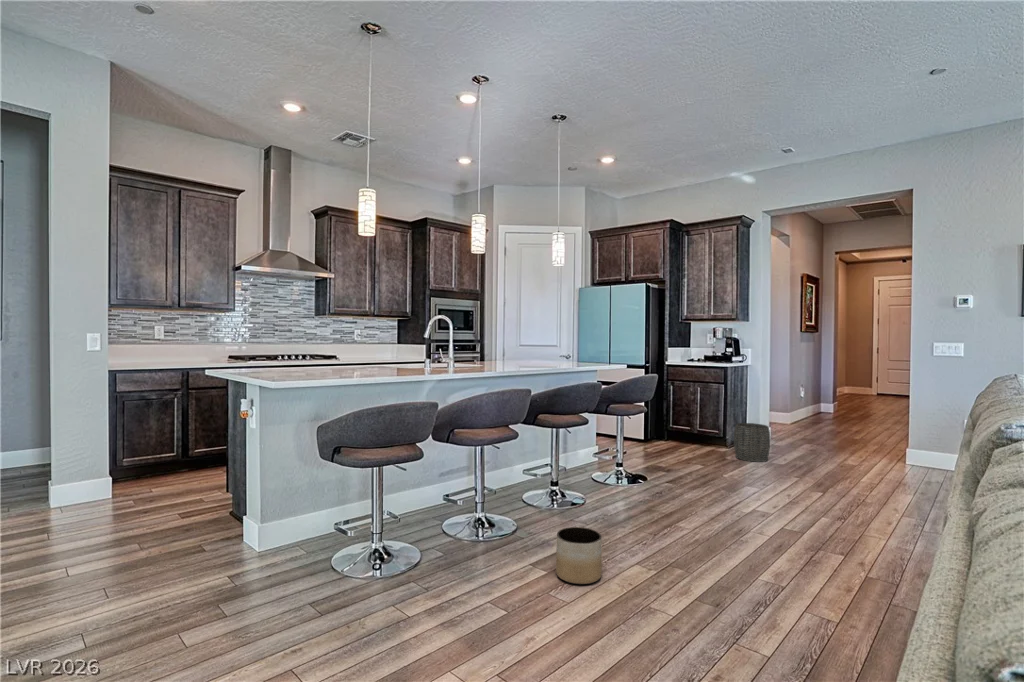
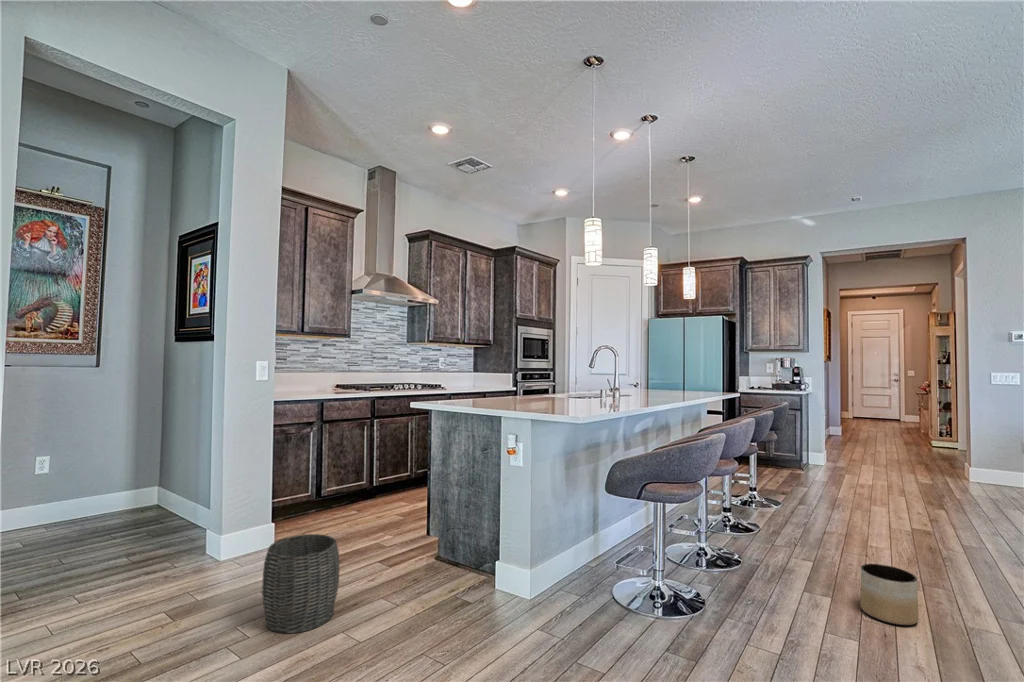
woven basket: present [734,423,770,462] -> present [262,534,339,633]

